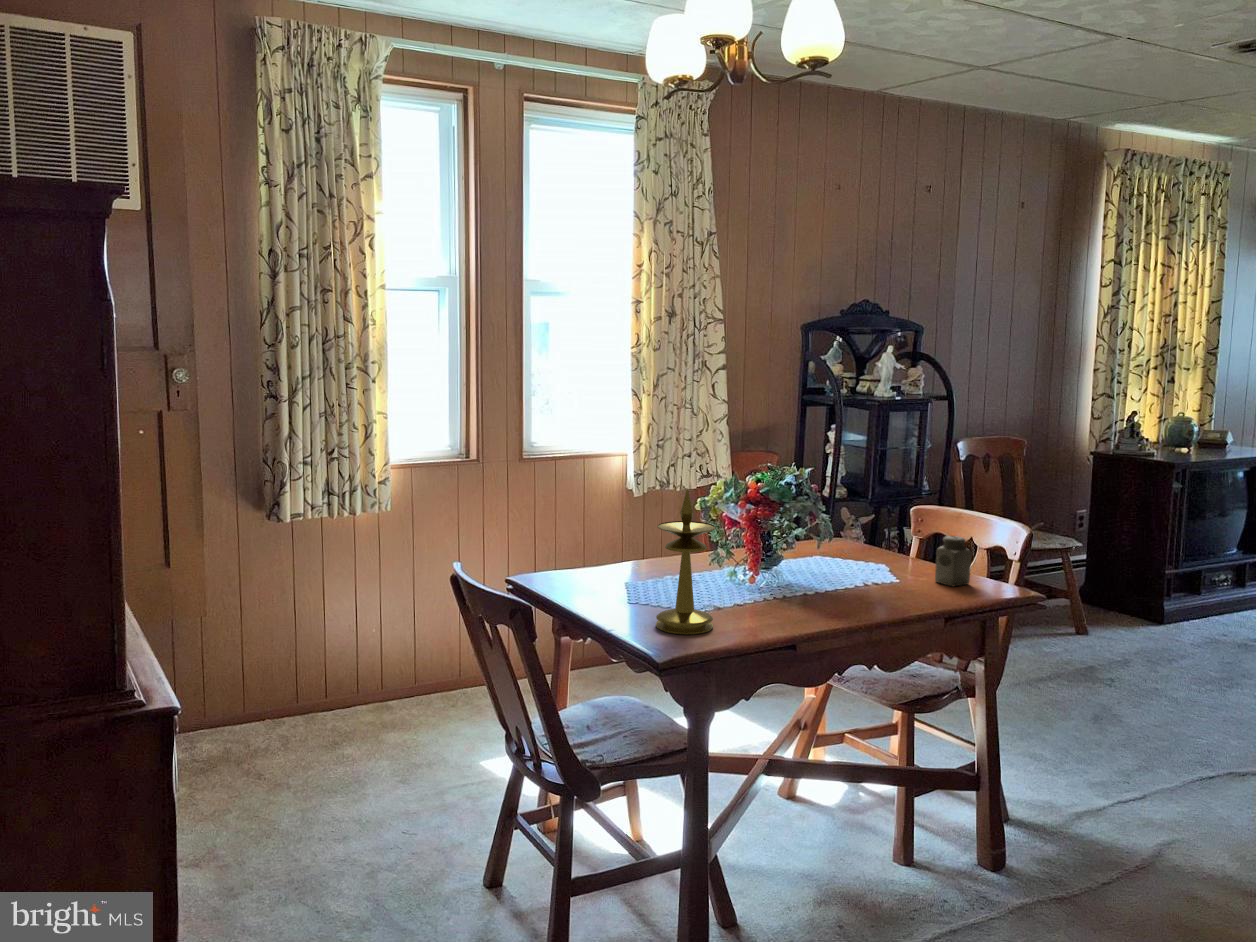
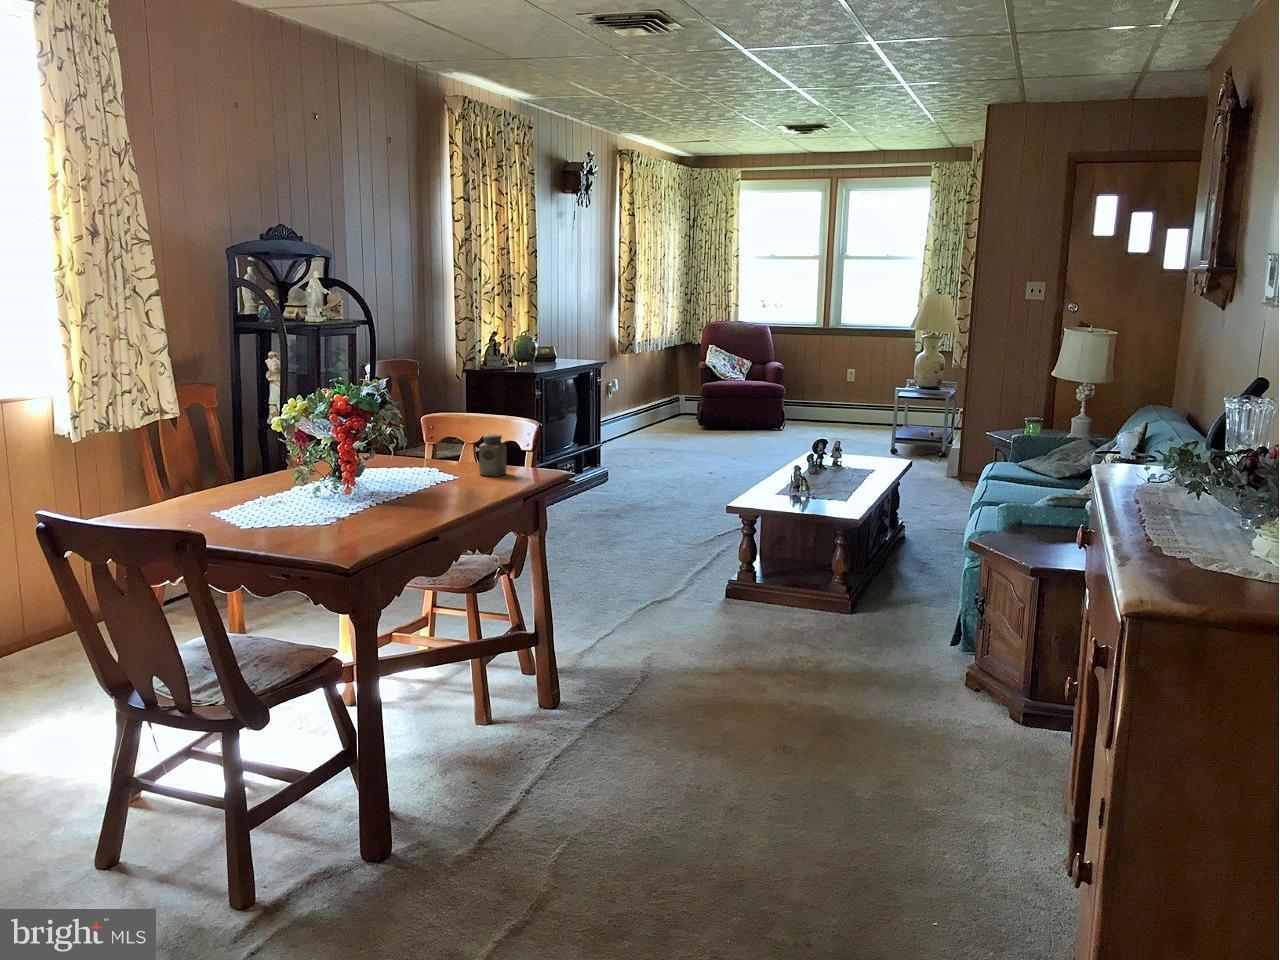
candlestick: present [656,490,716,634] -> none [301,403,361,540]

